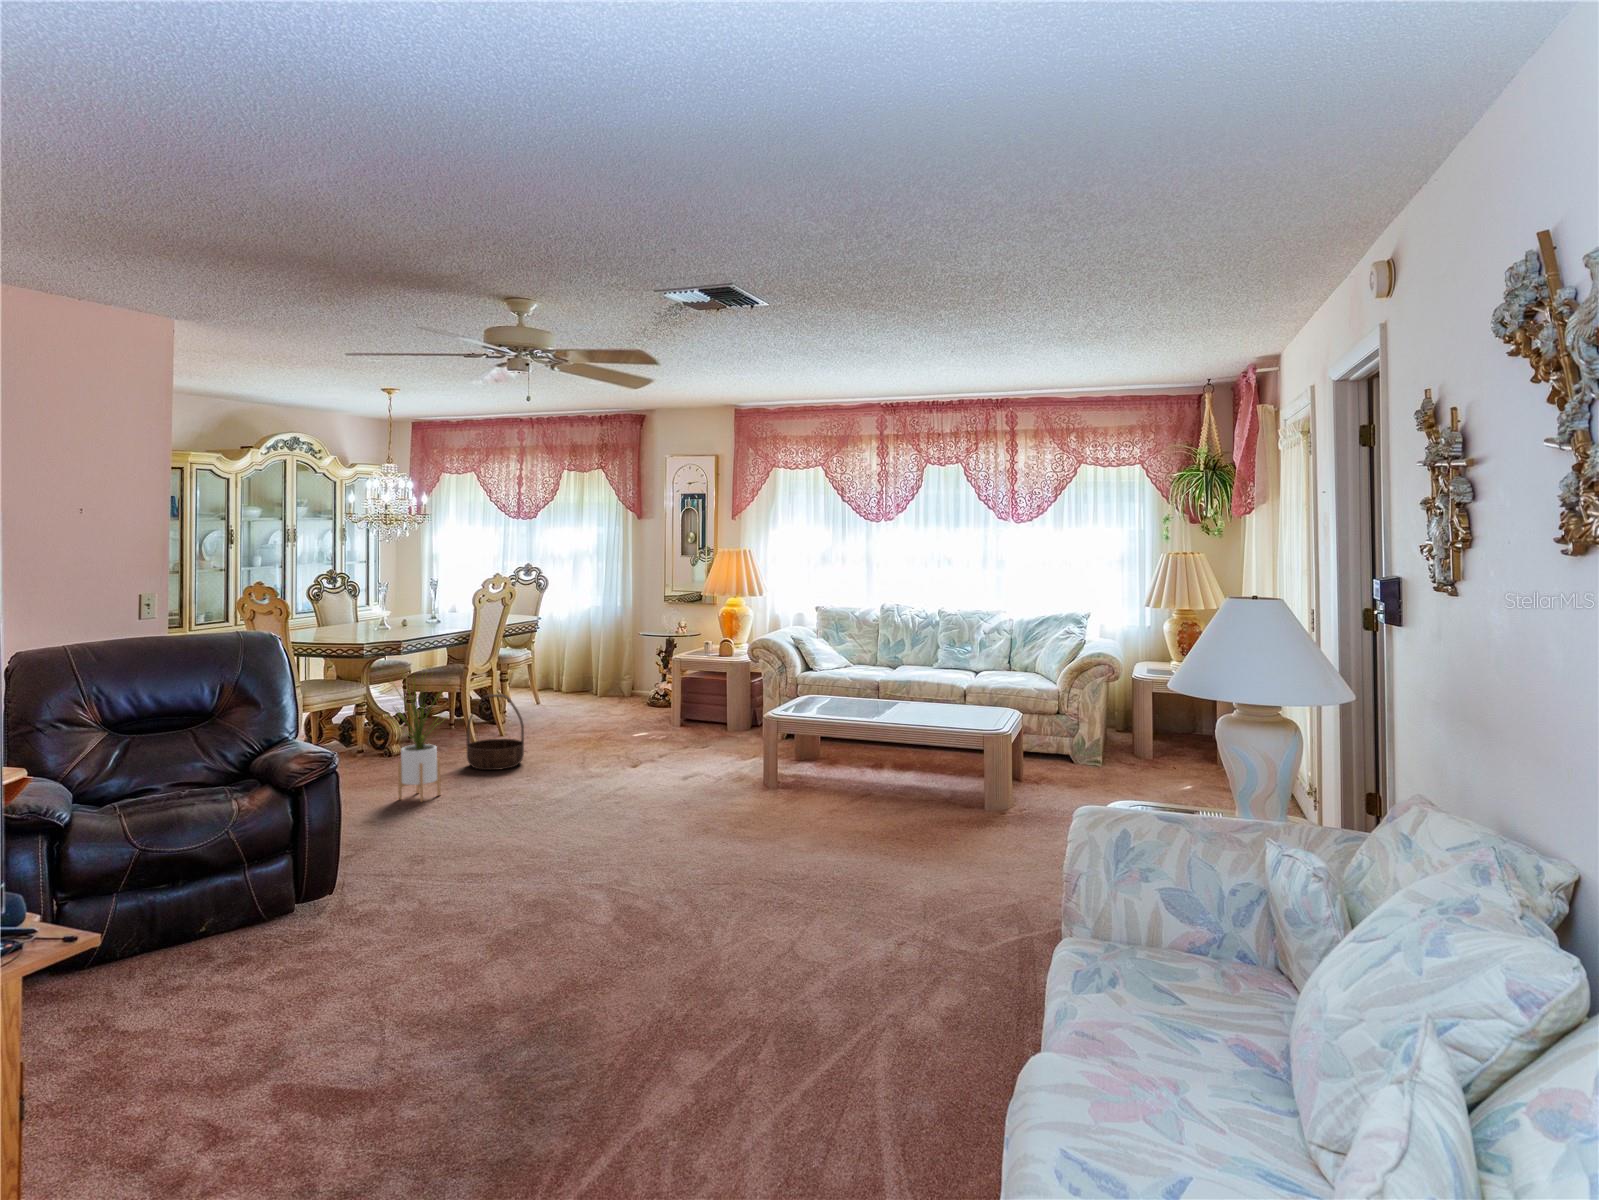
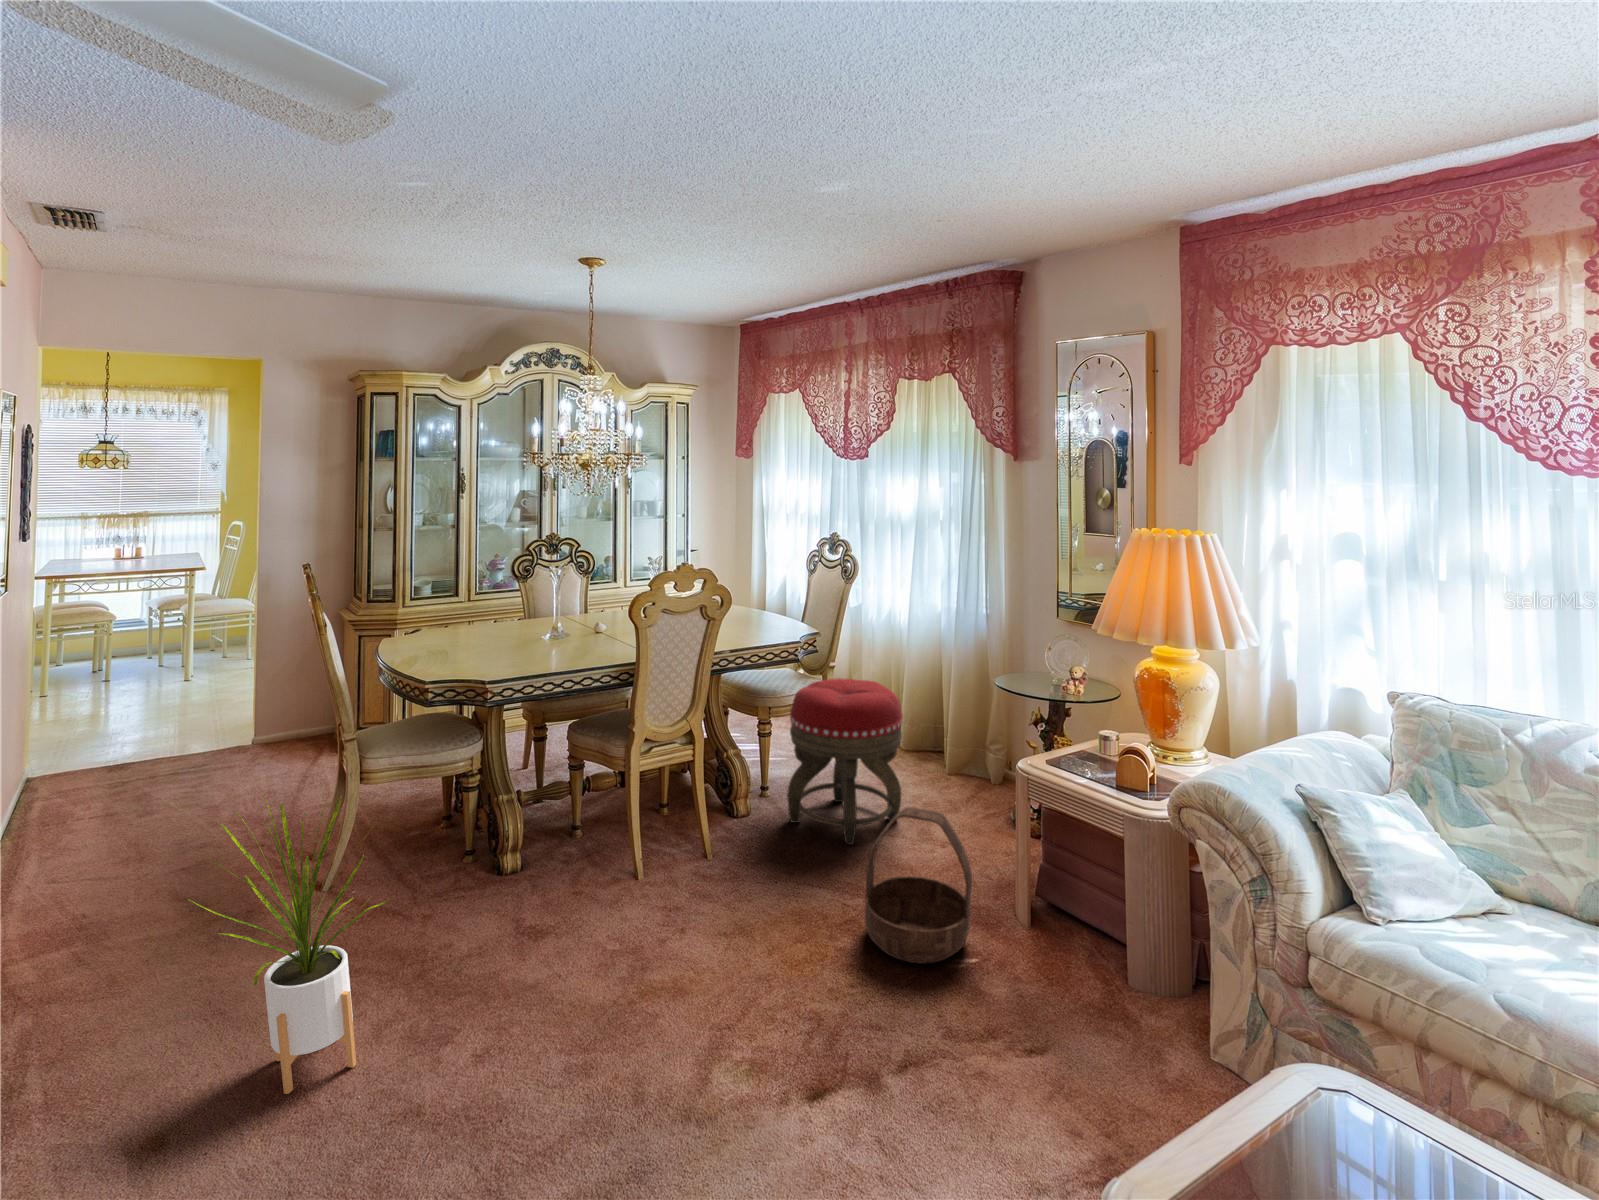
footstool: none [548,646,614,732] -> present [787,678,903,845]
basket: present [466,694,524,770] -> present [865,807,972,964]

